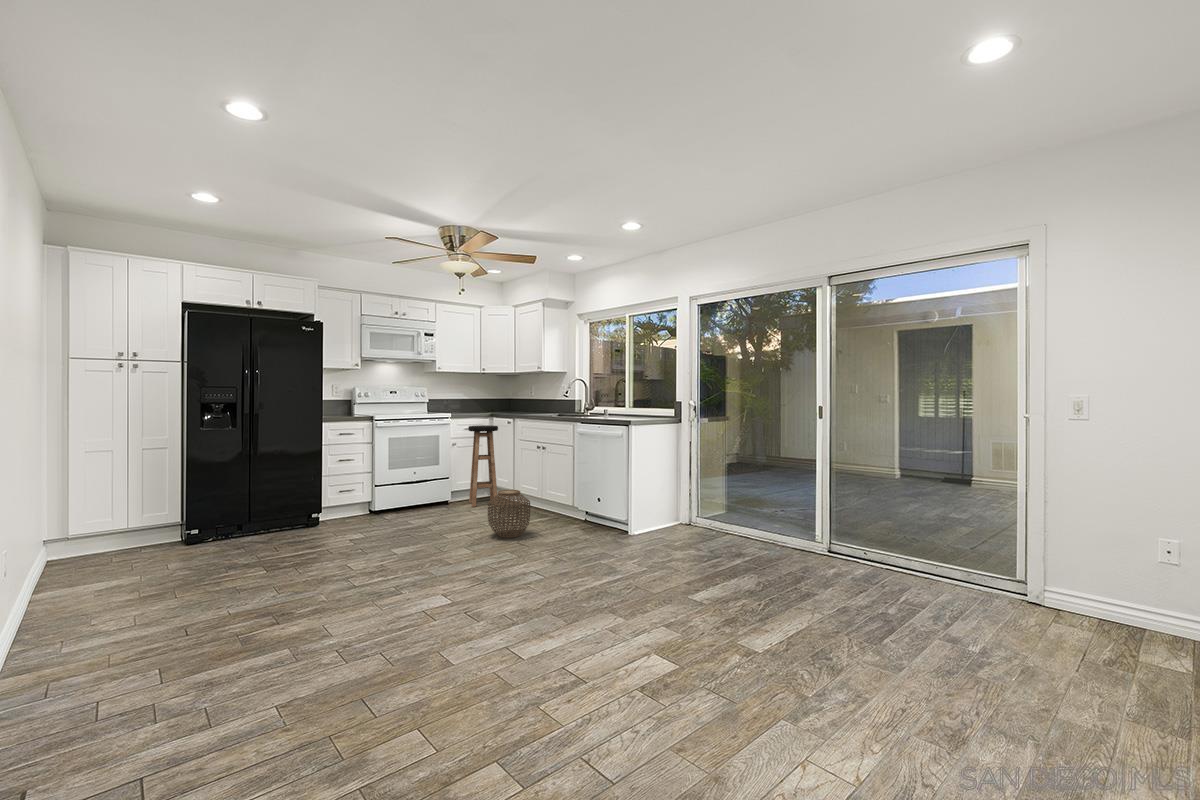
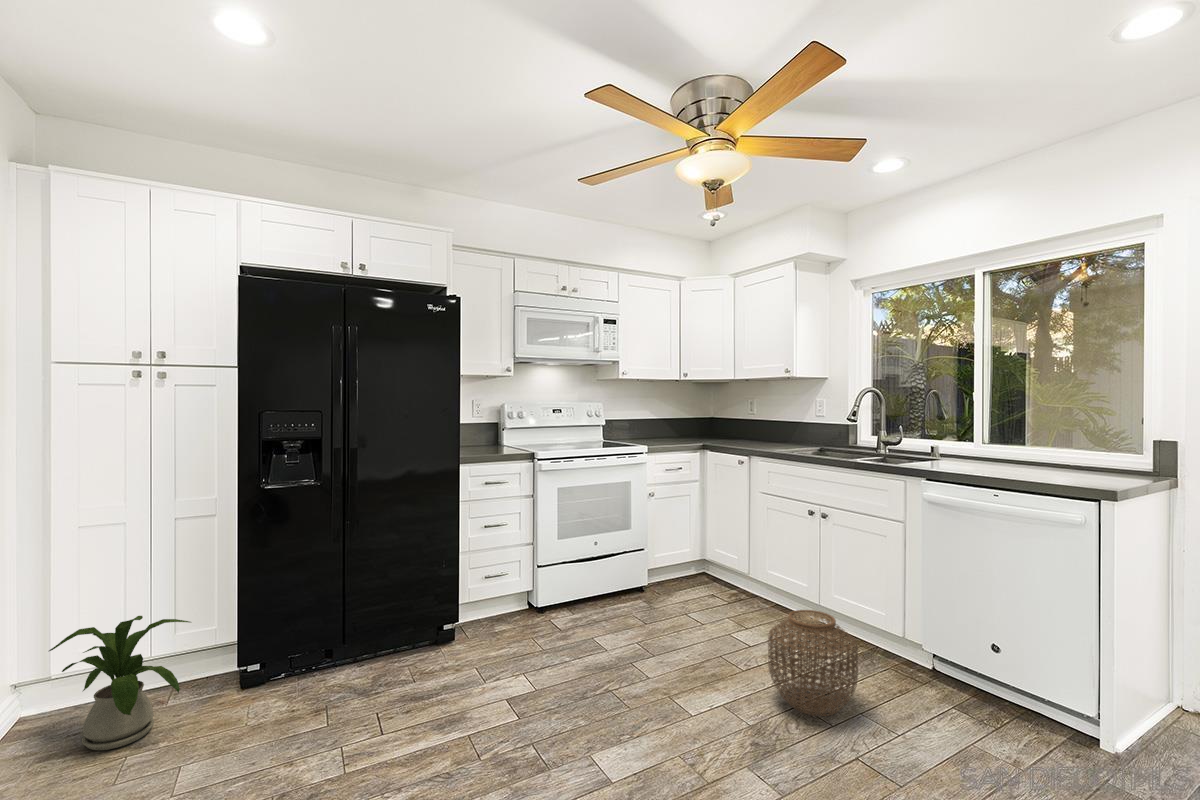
bar stool: present [468,425,498,507] -> none [676,465,728,603]
house plant: none [81,494,160,565] -> present [49,616,189,750]

